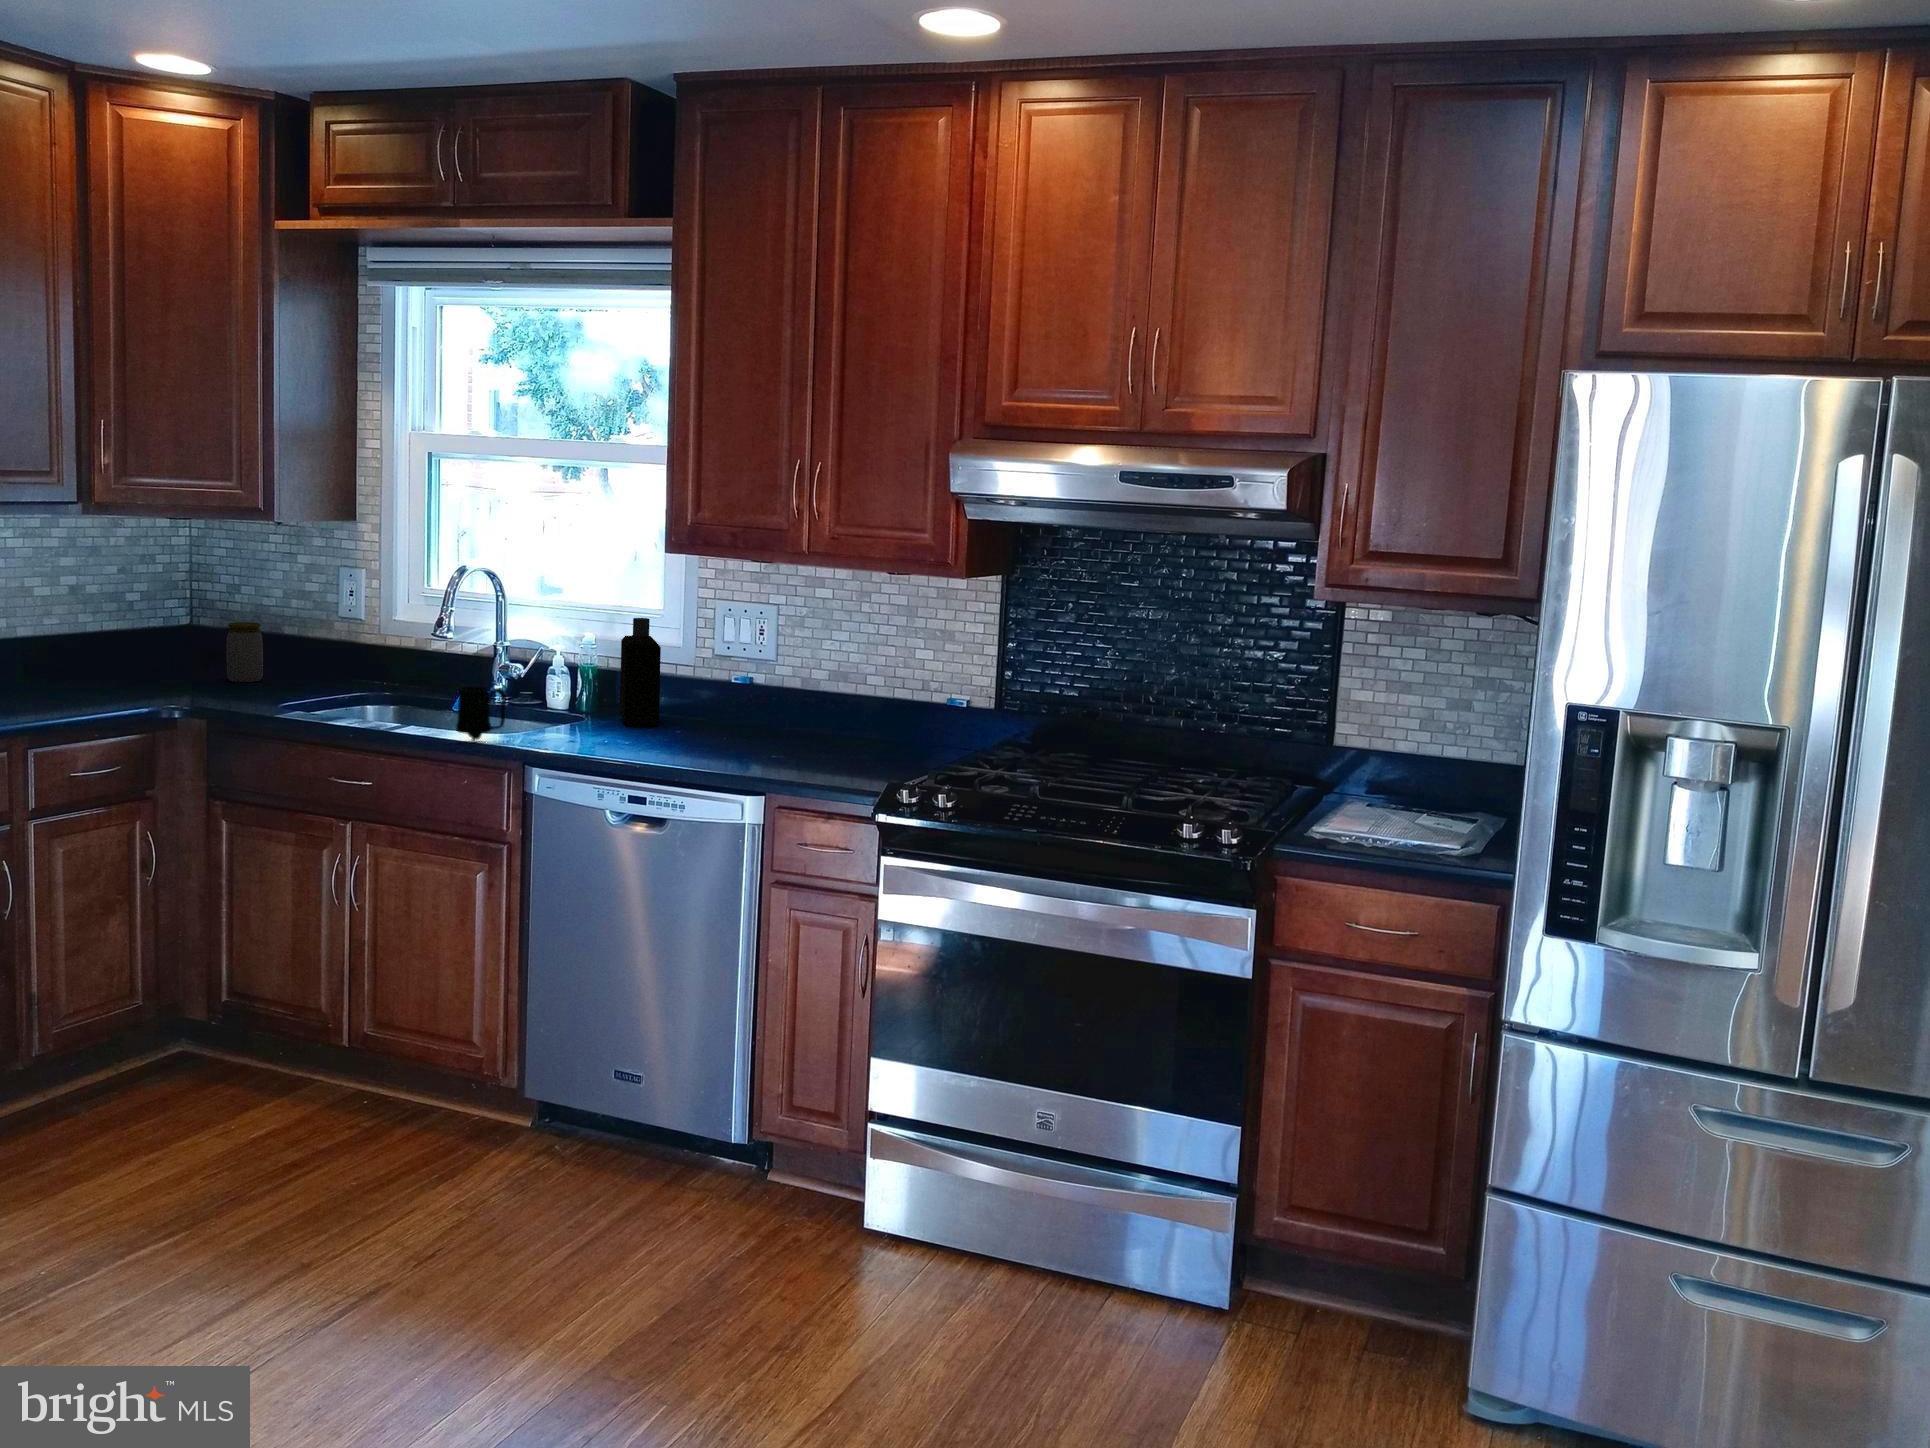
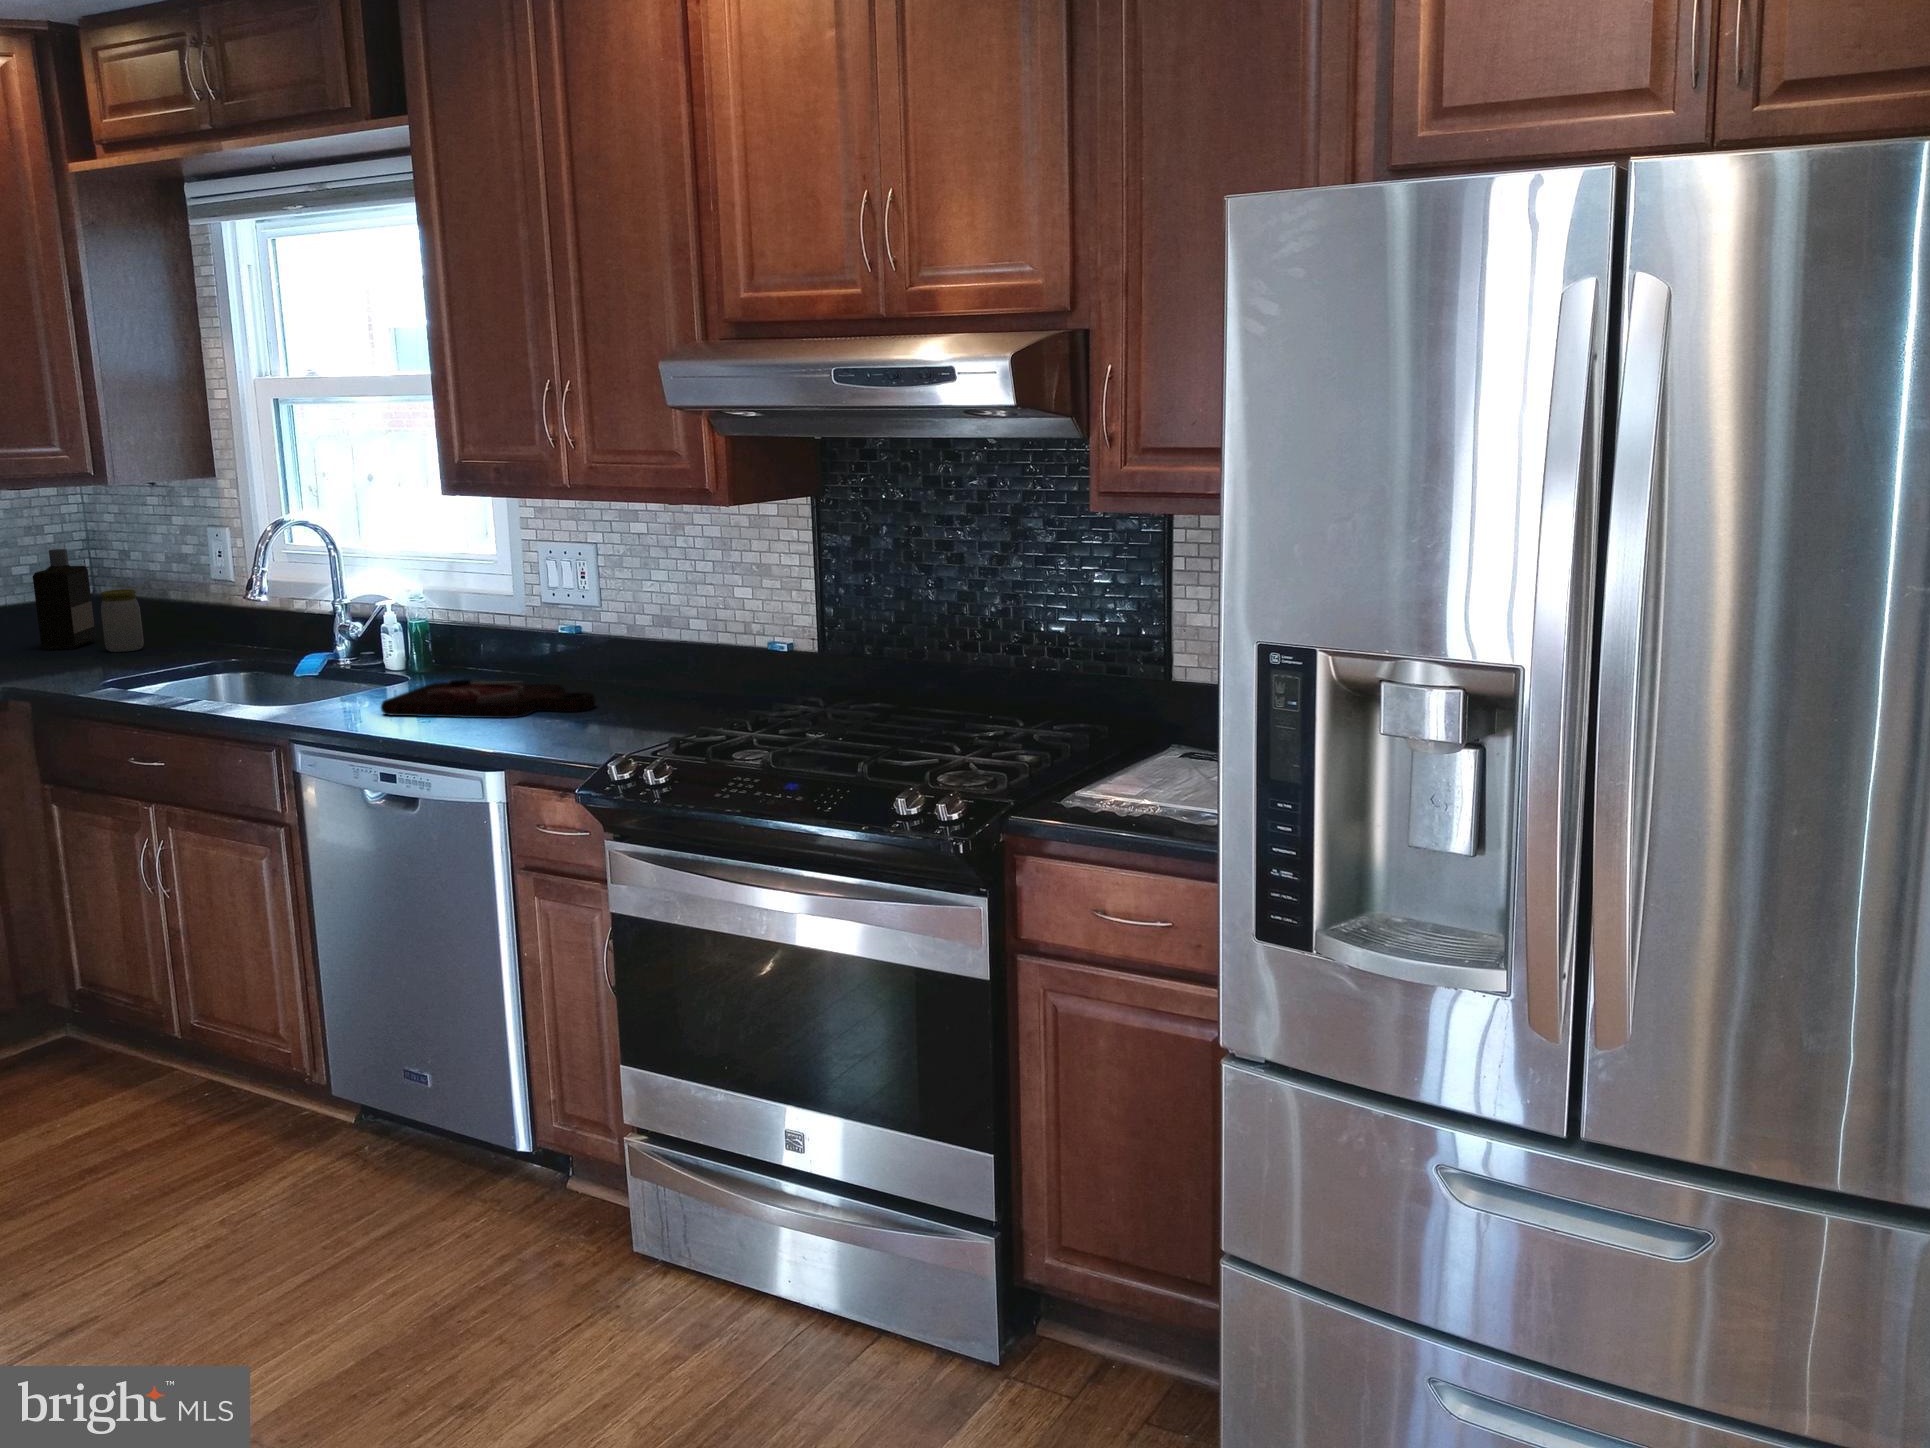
bottle: present [620,618,661,727] -> present [33,549,96,650]
mug: present [456,687,506,740] -> none [221,652,275,715]
cutting board: none [609,721,800,757] -> present [381,679,596,718]

